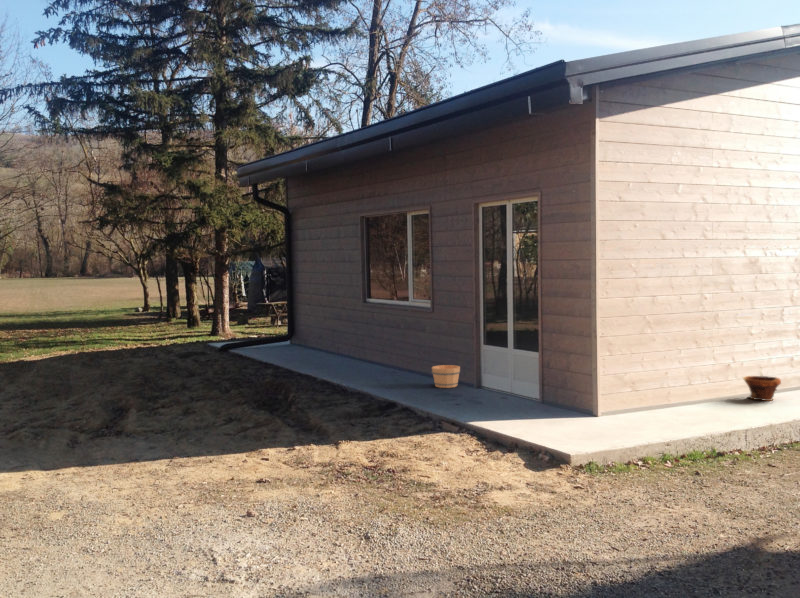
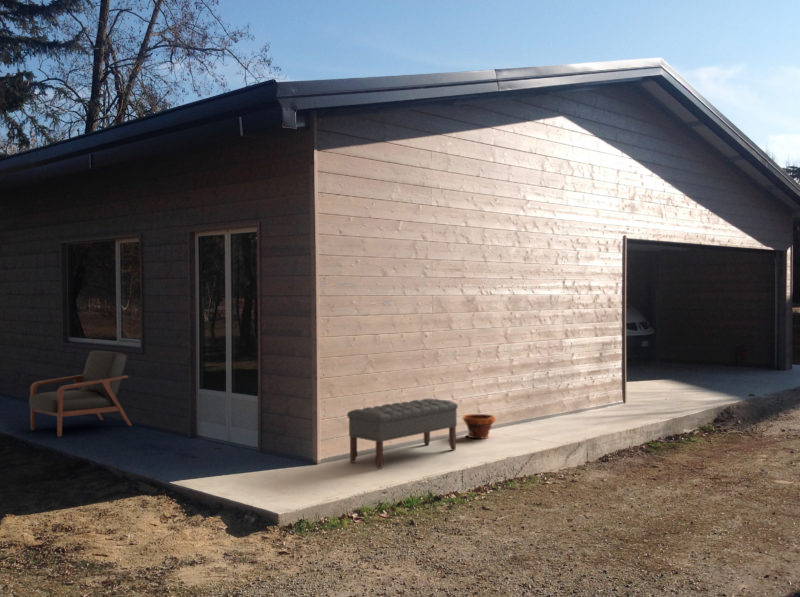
chair: none [340,309,421,382] -> present [29,351,131,436]
bench: none [626,359,740,423] -> present [347,399,458,469]
bucket: present [432,365,460,388] -> none [140,414,175,440]

